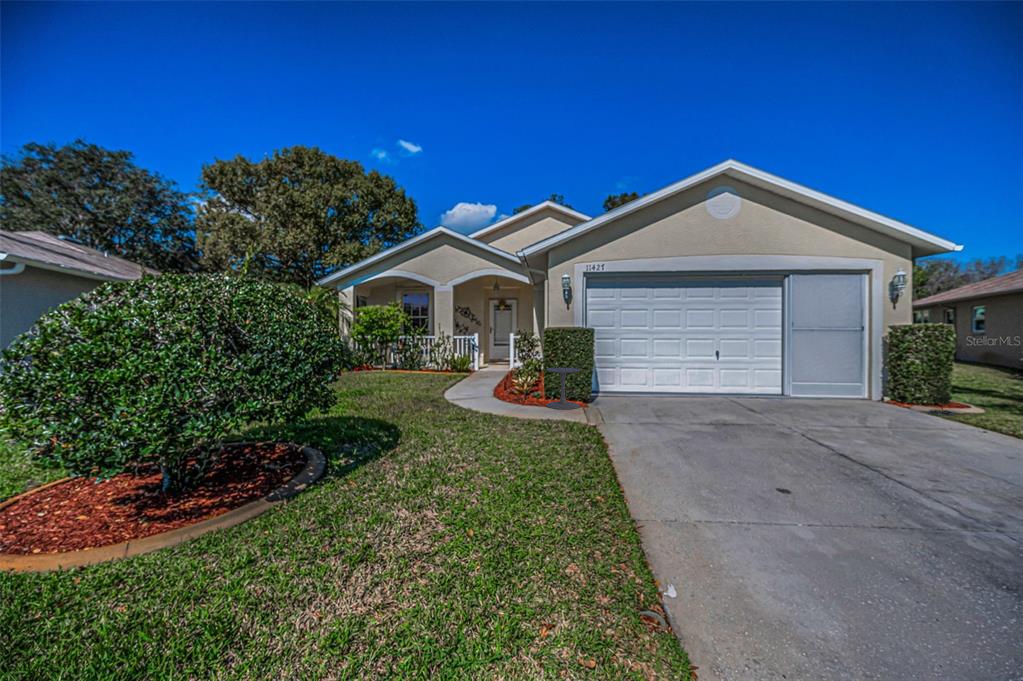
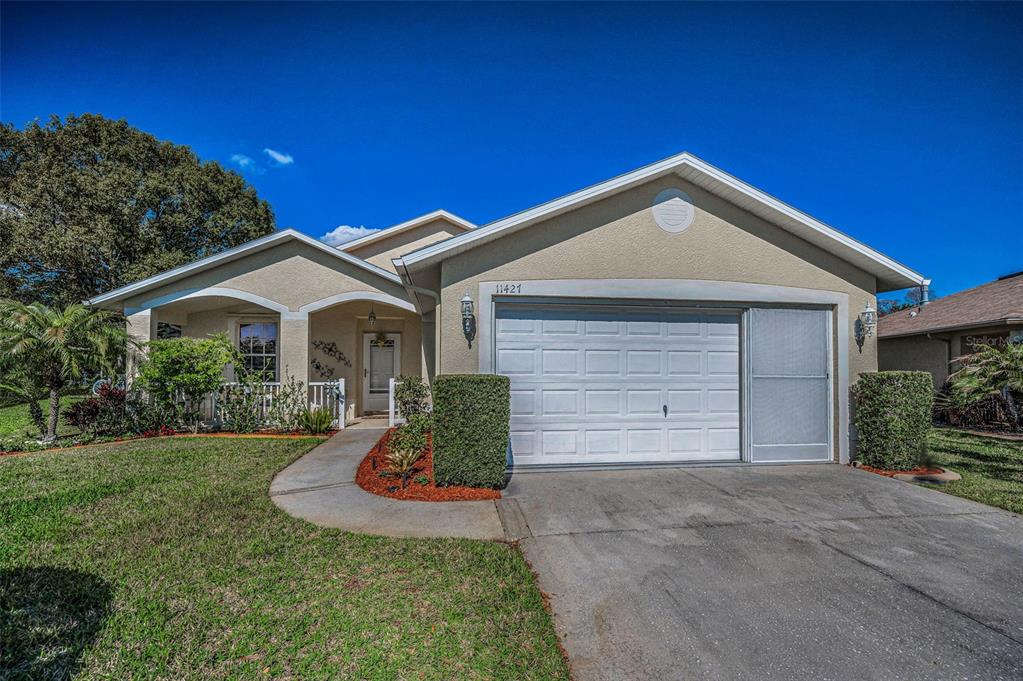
pedestal table: present [546,368,580,410] -> none [437,438,491,511]

